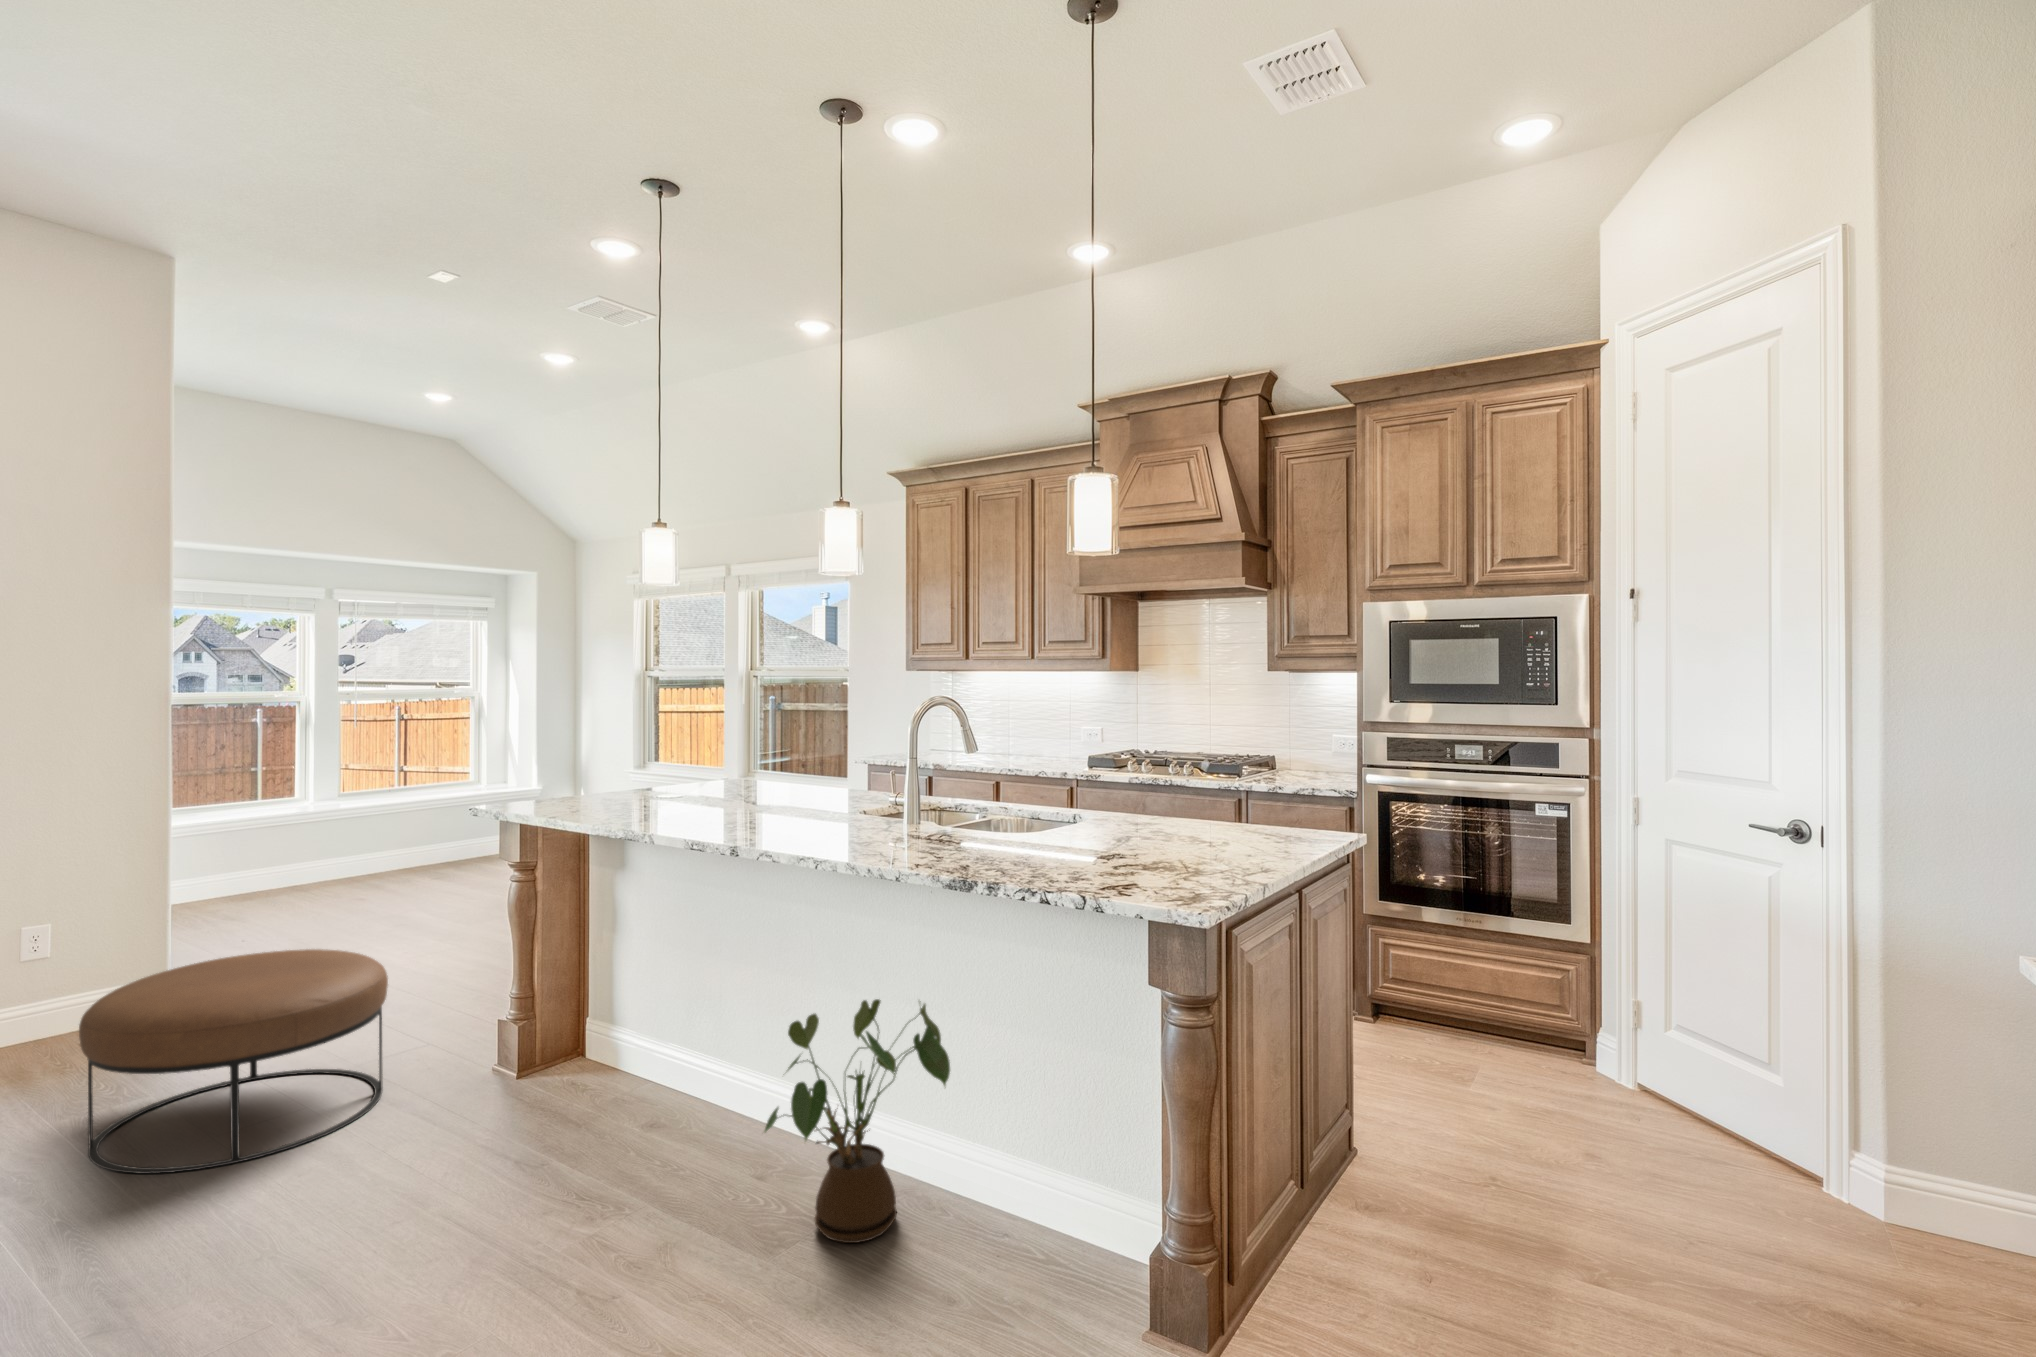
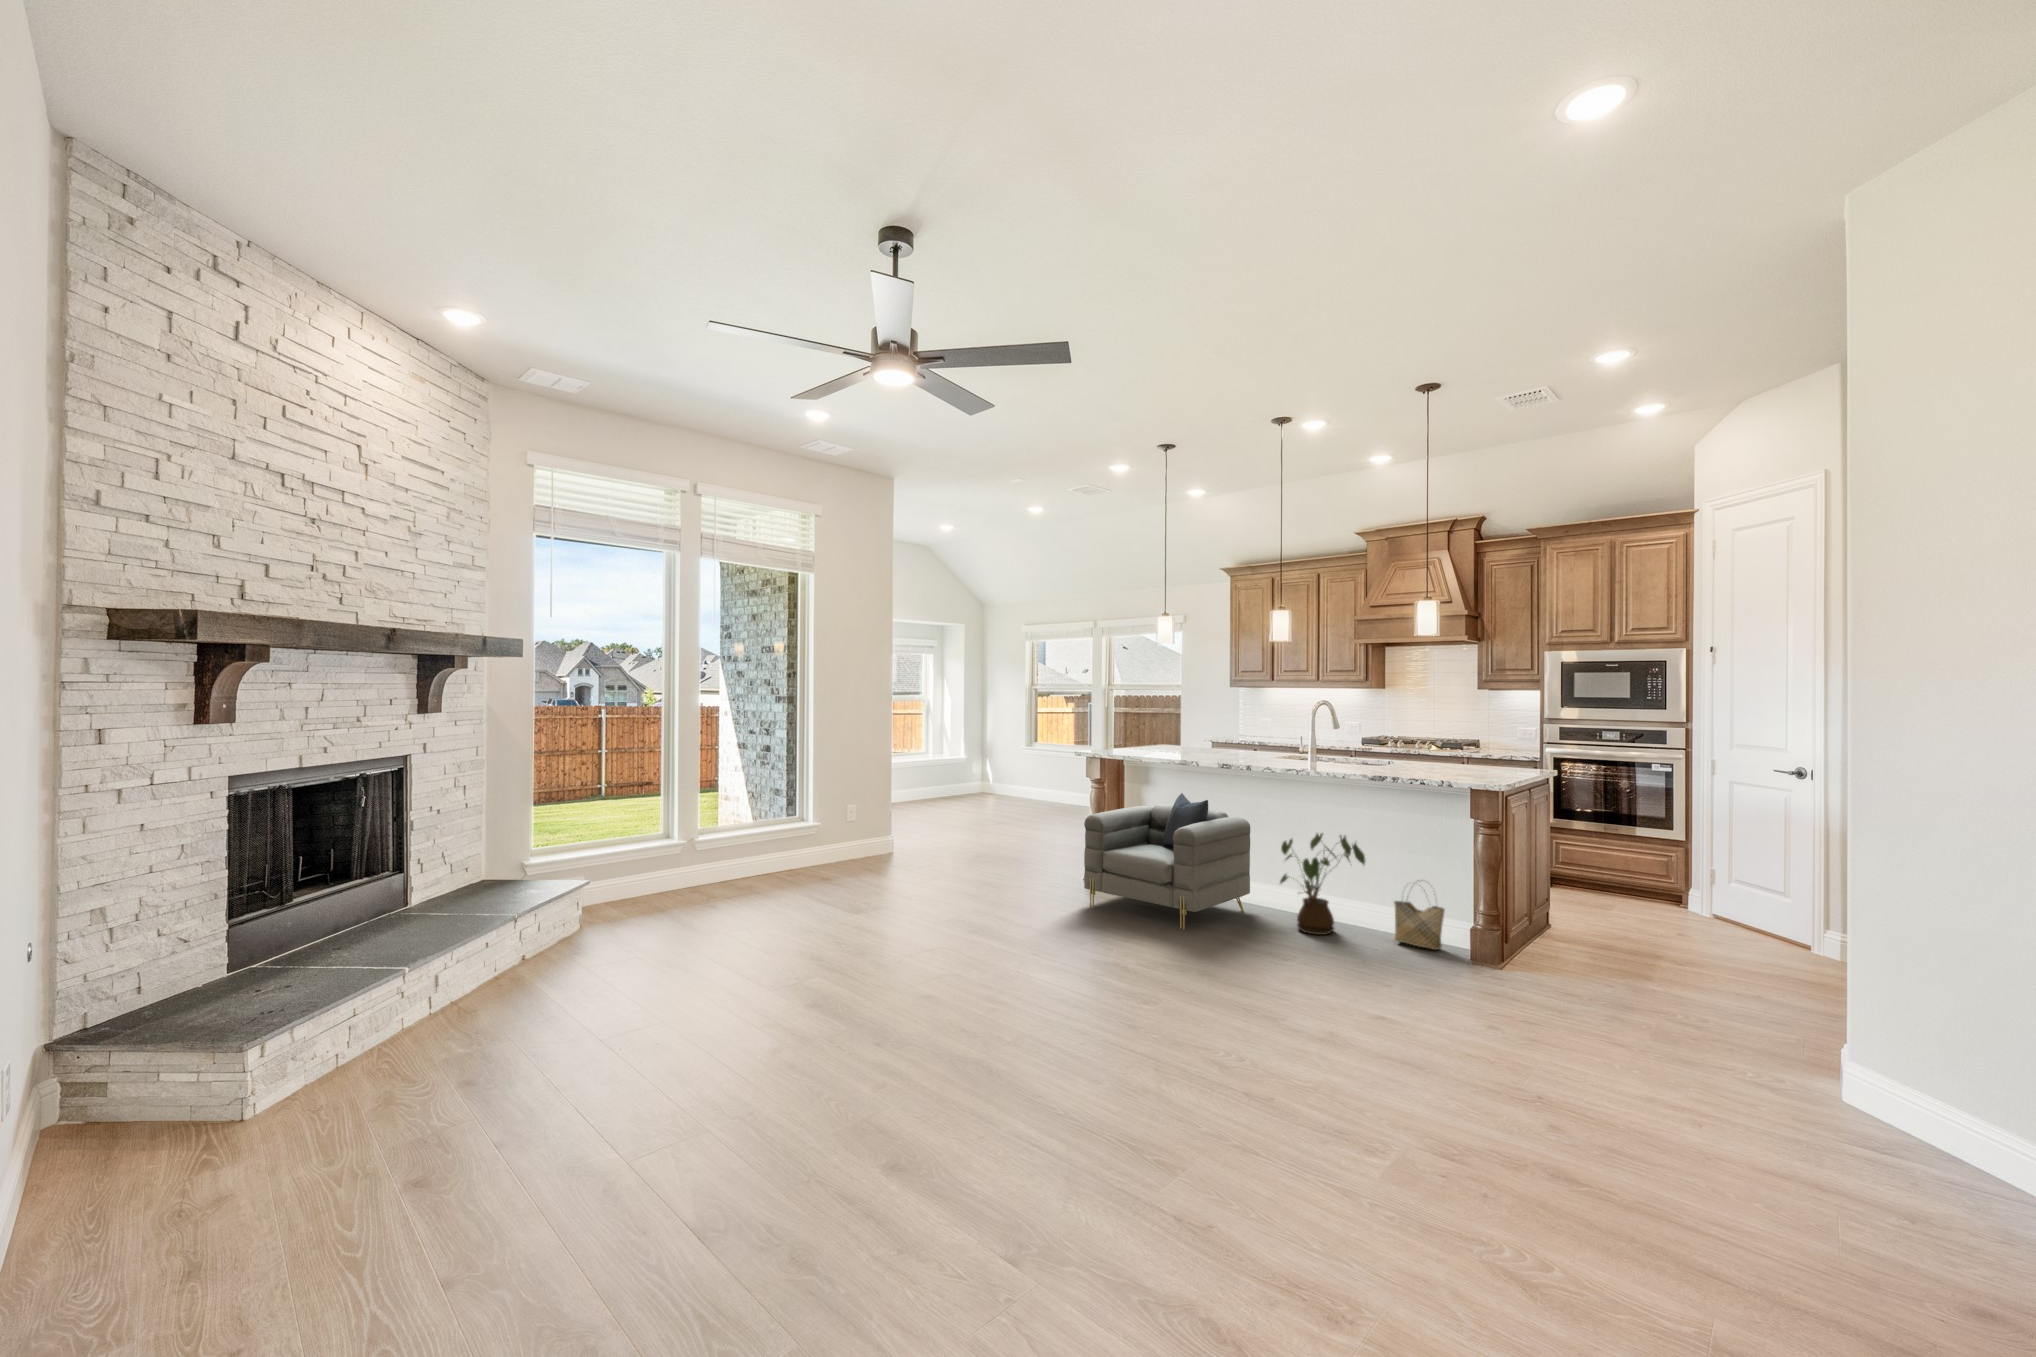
armchair: none [385,904,763,1257] -> present [1084,793,1250,929]
ottoman: present [79,949,388,1174] -> none [936,816,1047,900]
woven basket: none [1007,1109,1110,1286] -> present [1394,890,1445,950]

